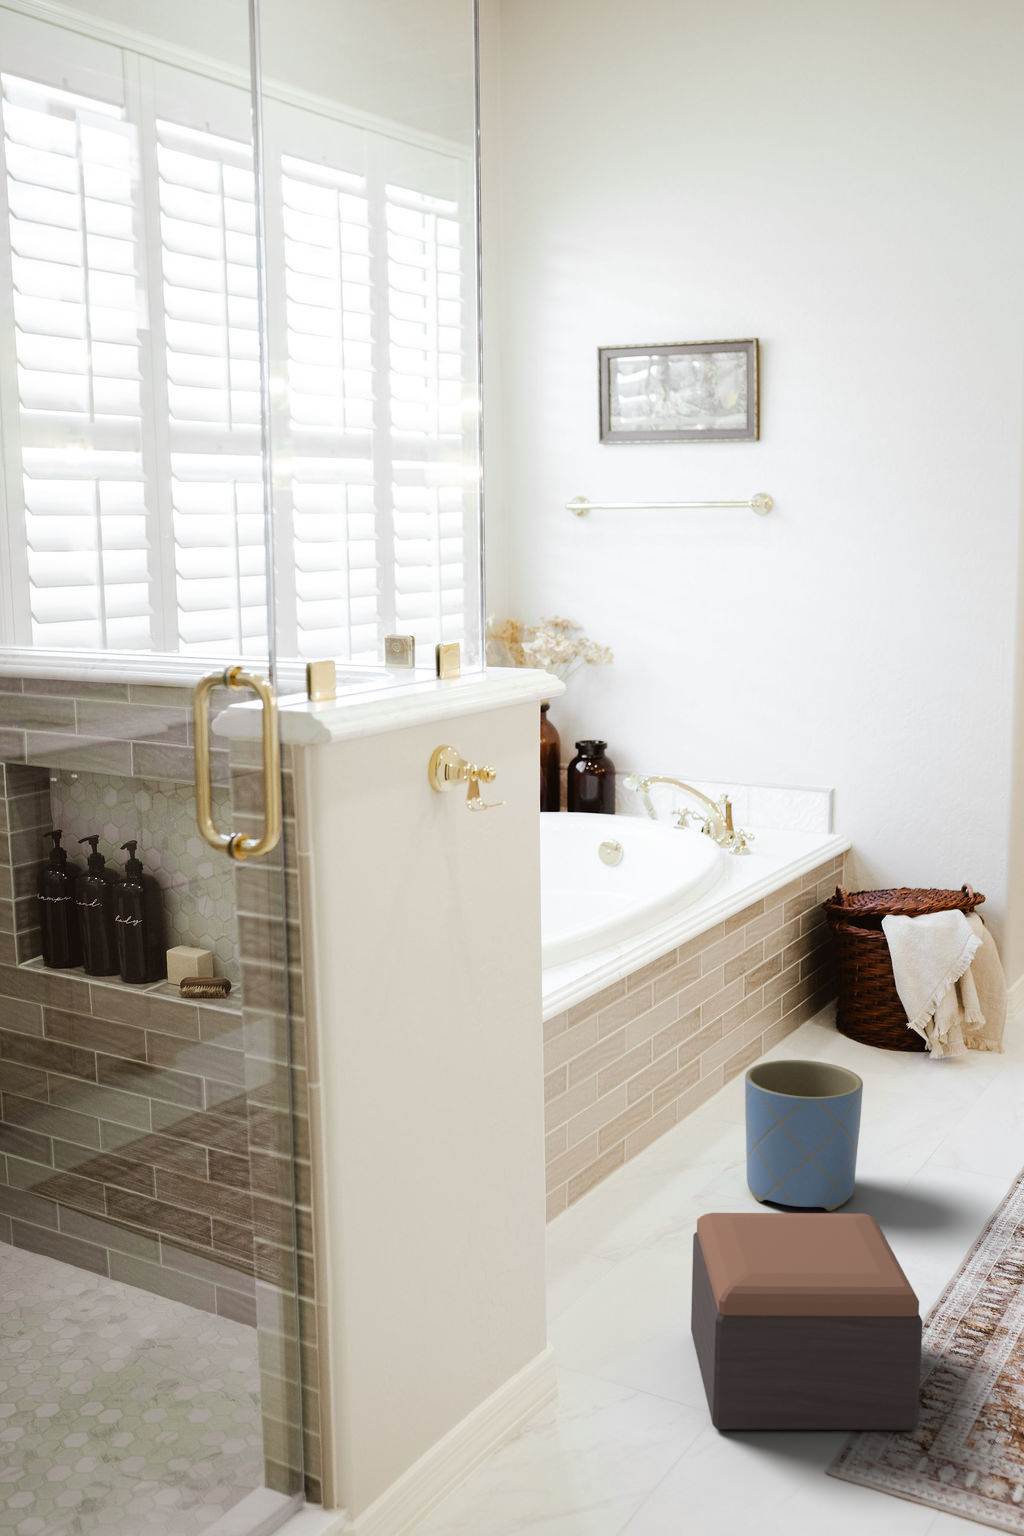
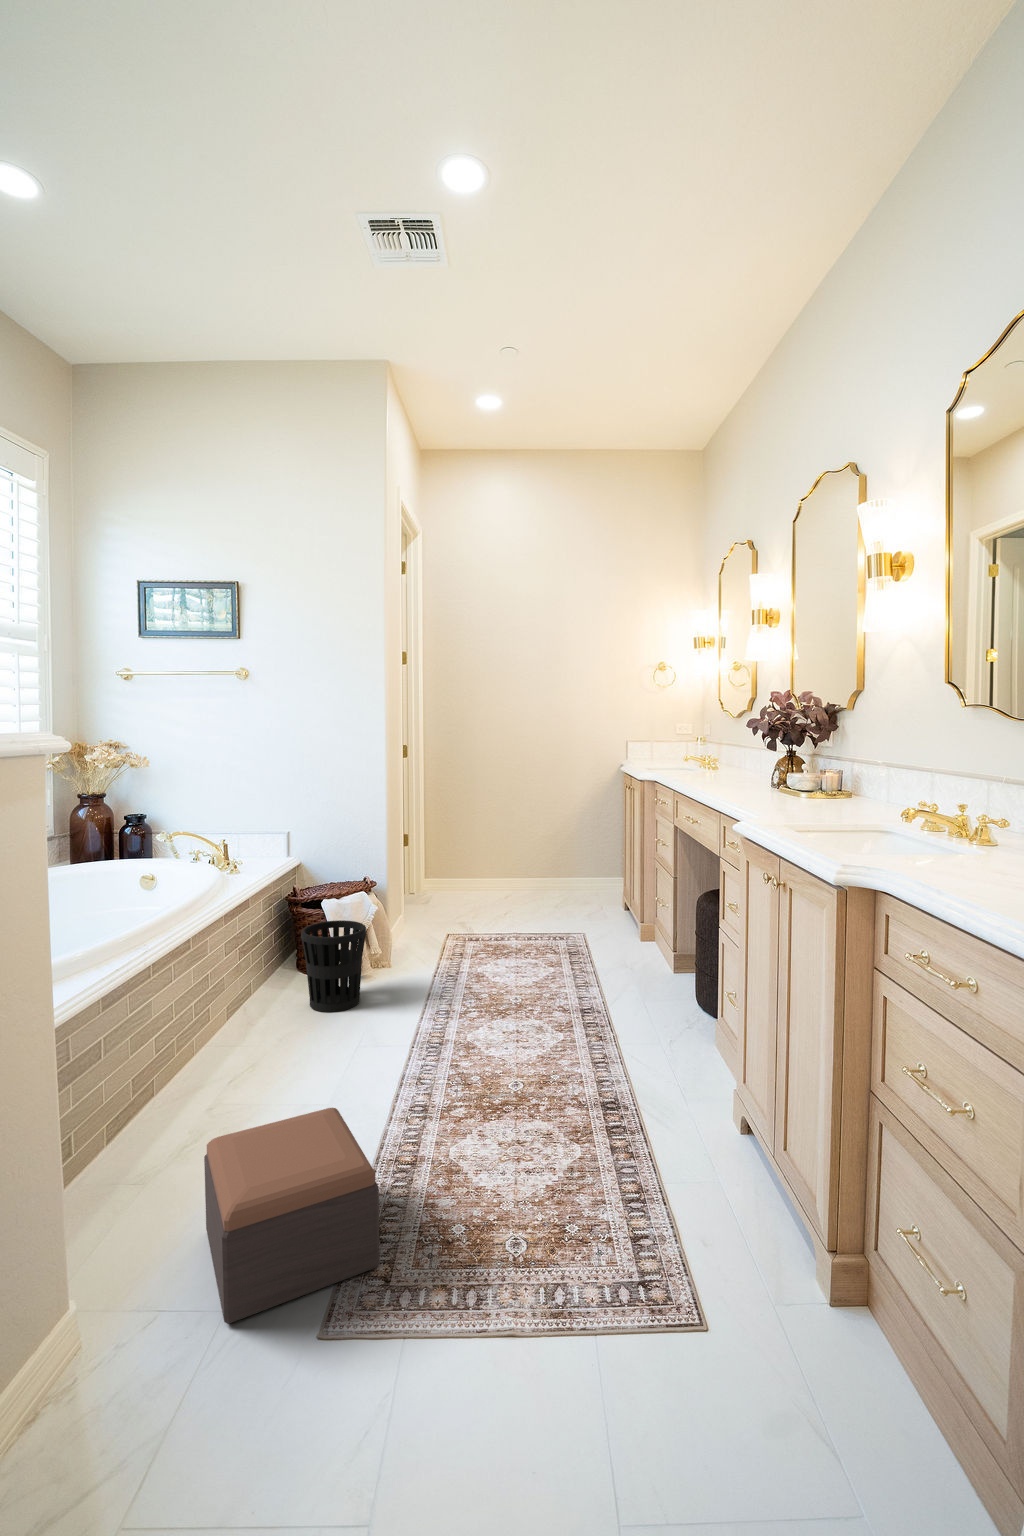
wastebasket: none [843,952,955,1105] -> present [301,920,366,1012]
planter: present [745,1060,863,1211] -> none [242,998,319,1101]

